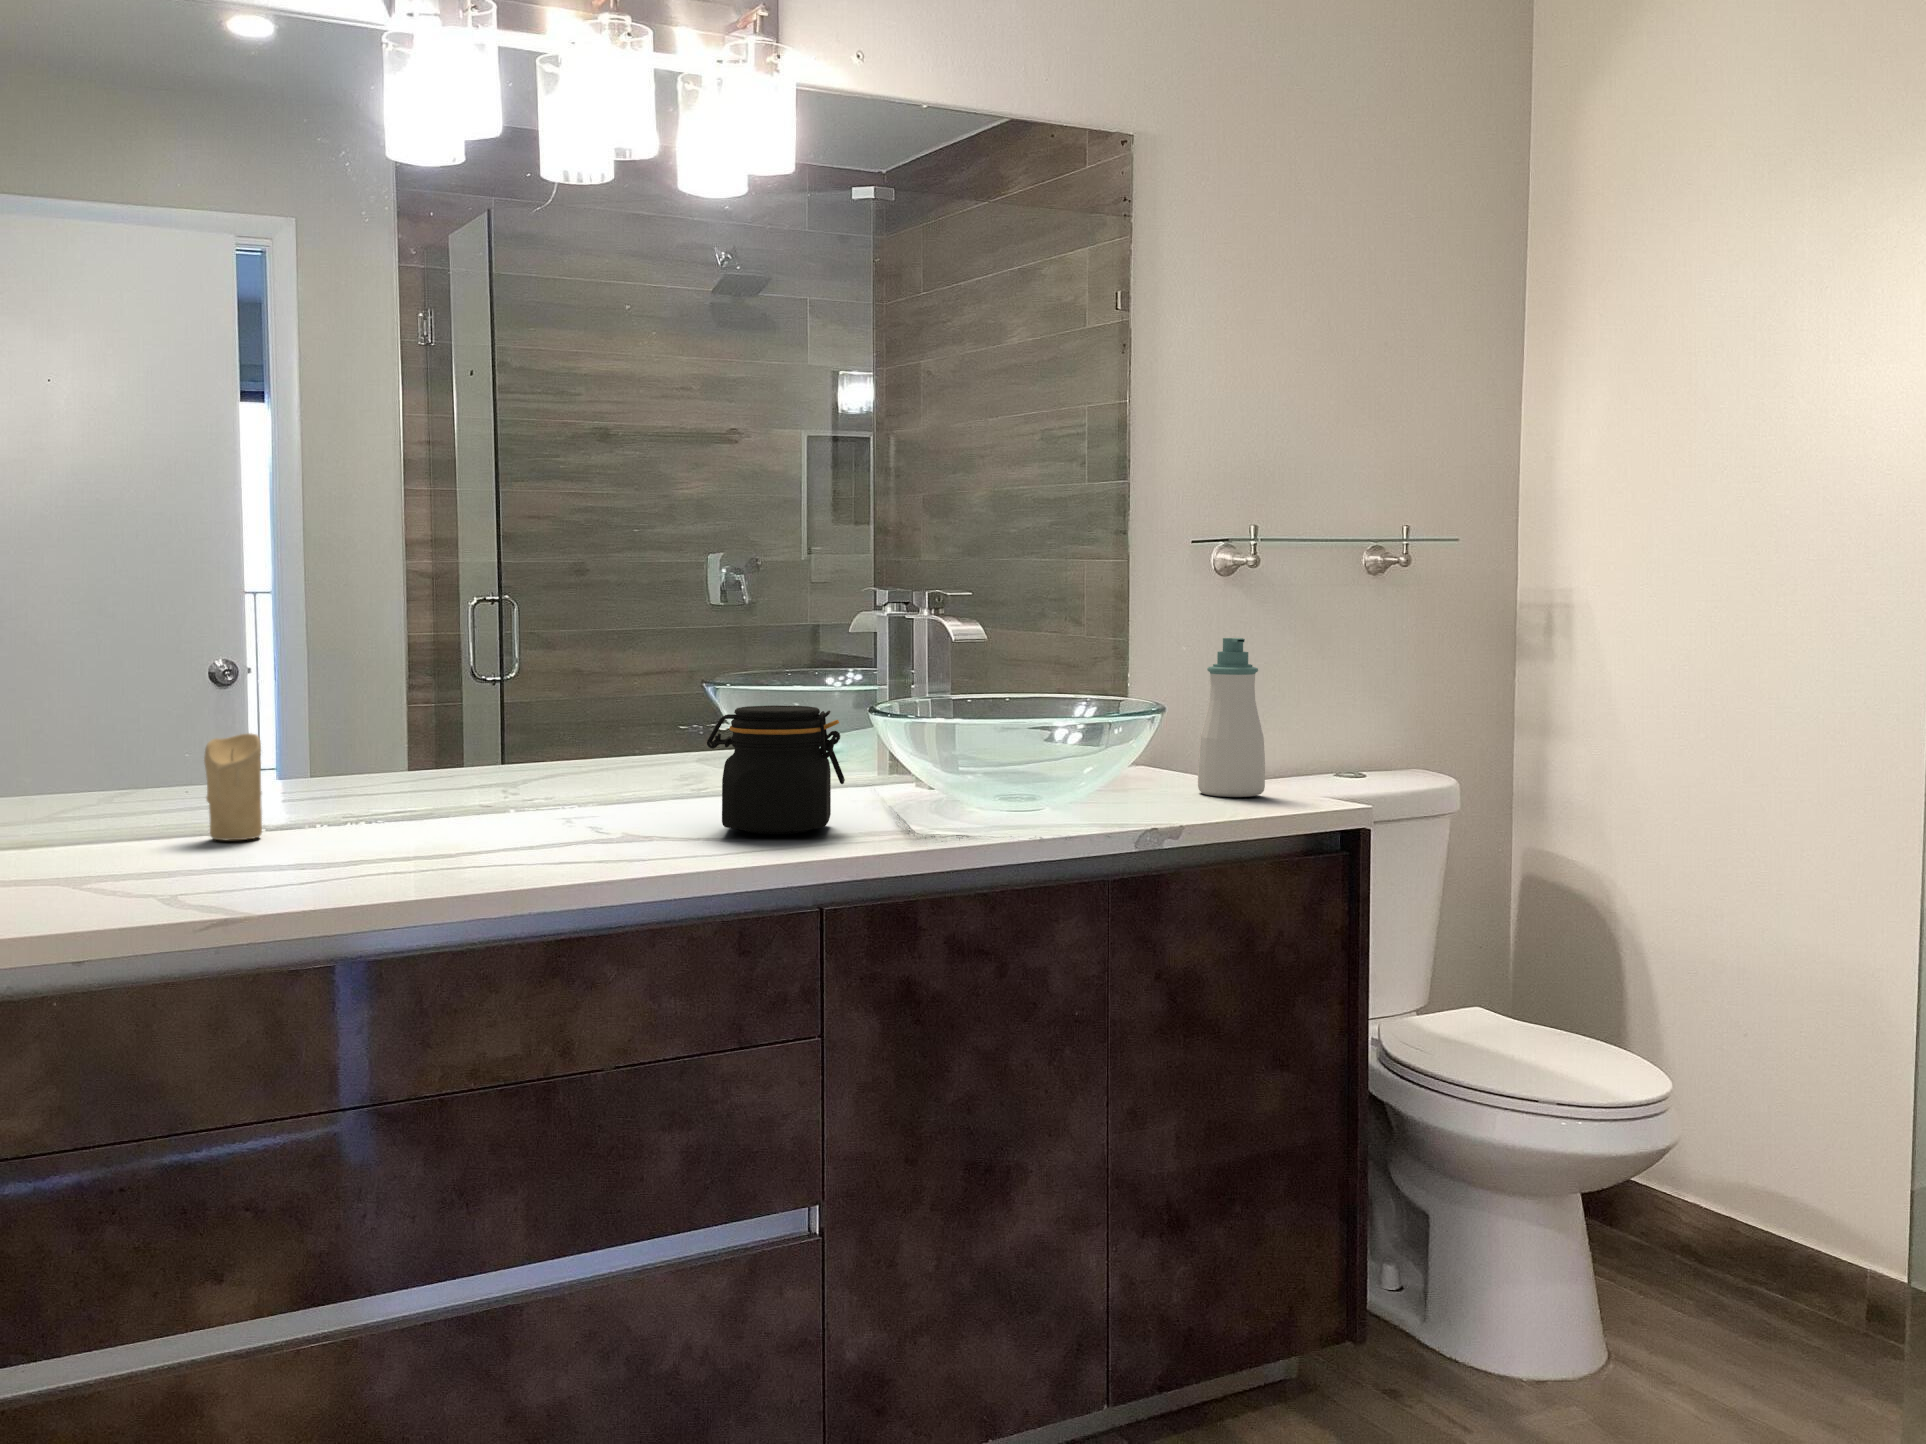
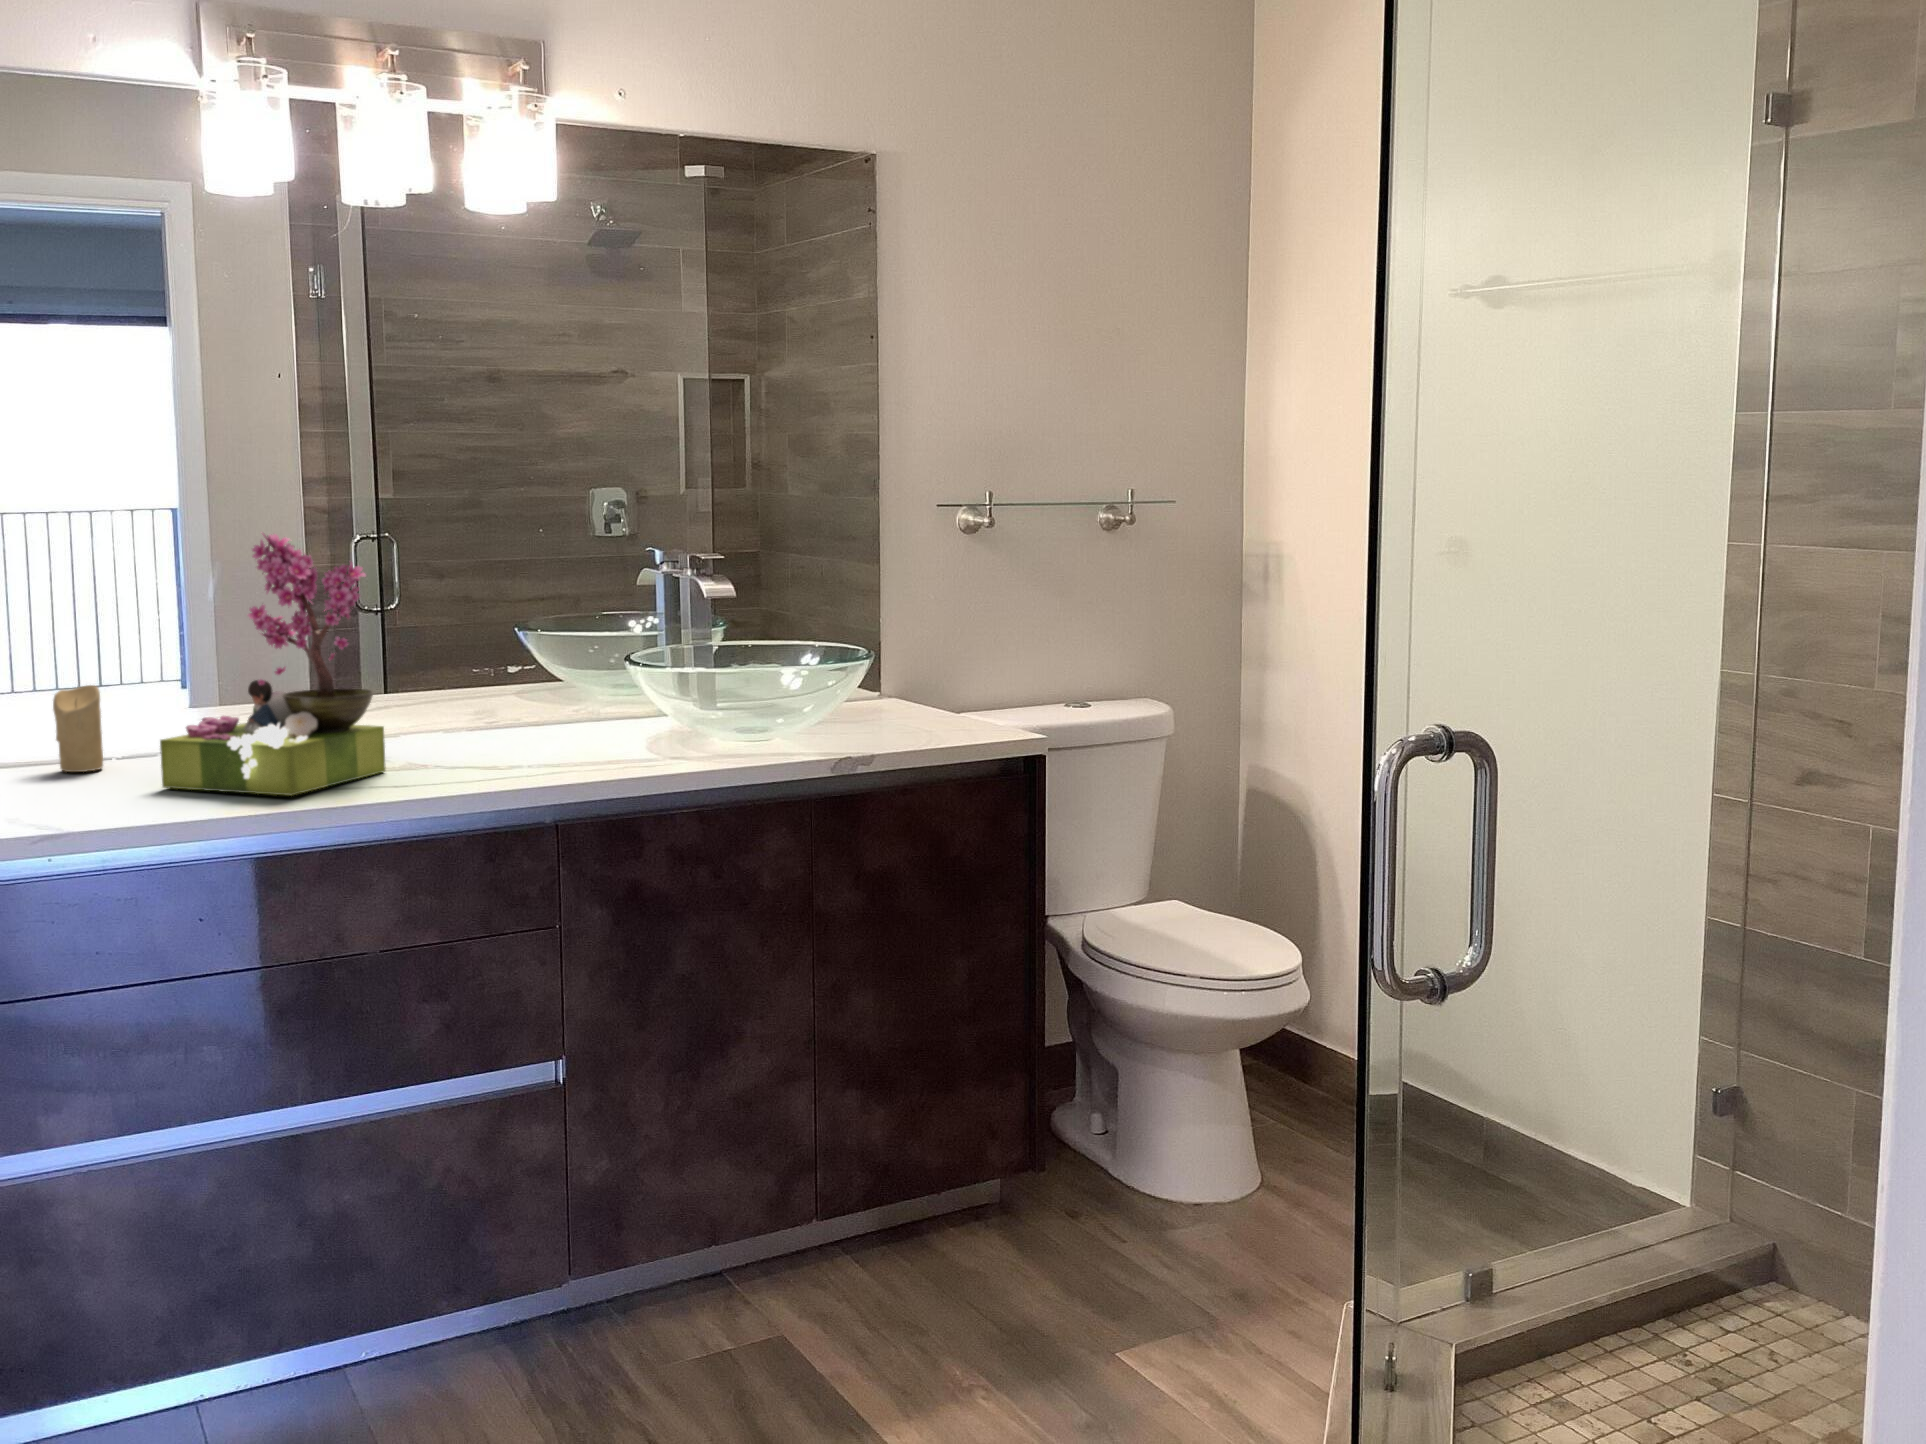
flower arrangement: none [346,543,611,868] -> present [160,533,386,796]
soap bottle: present [1198,638,1265,797] -> none [916,593,972,727]
jar: present [707,705,845,834] -> none [468,659,585,765]

